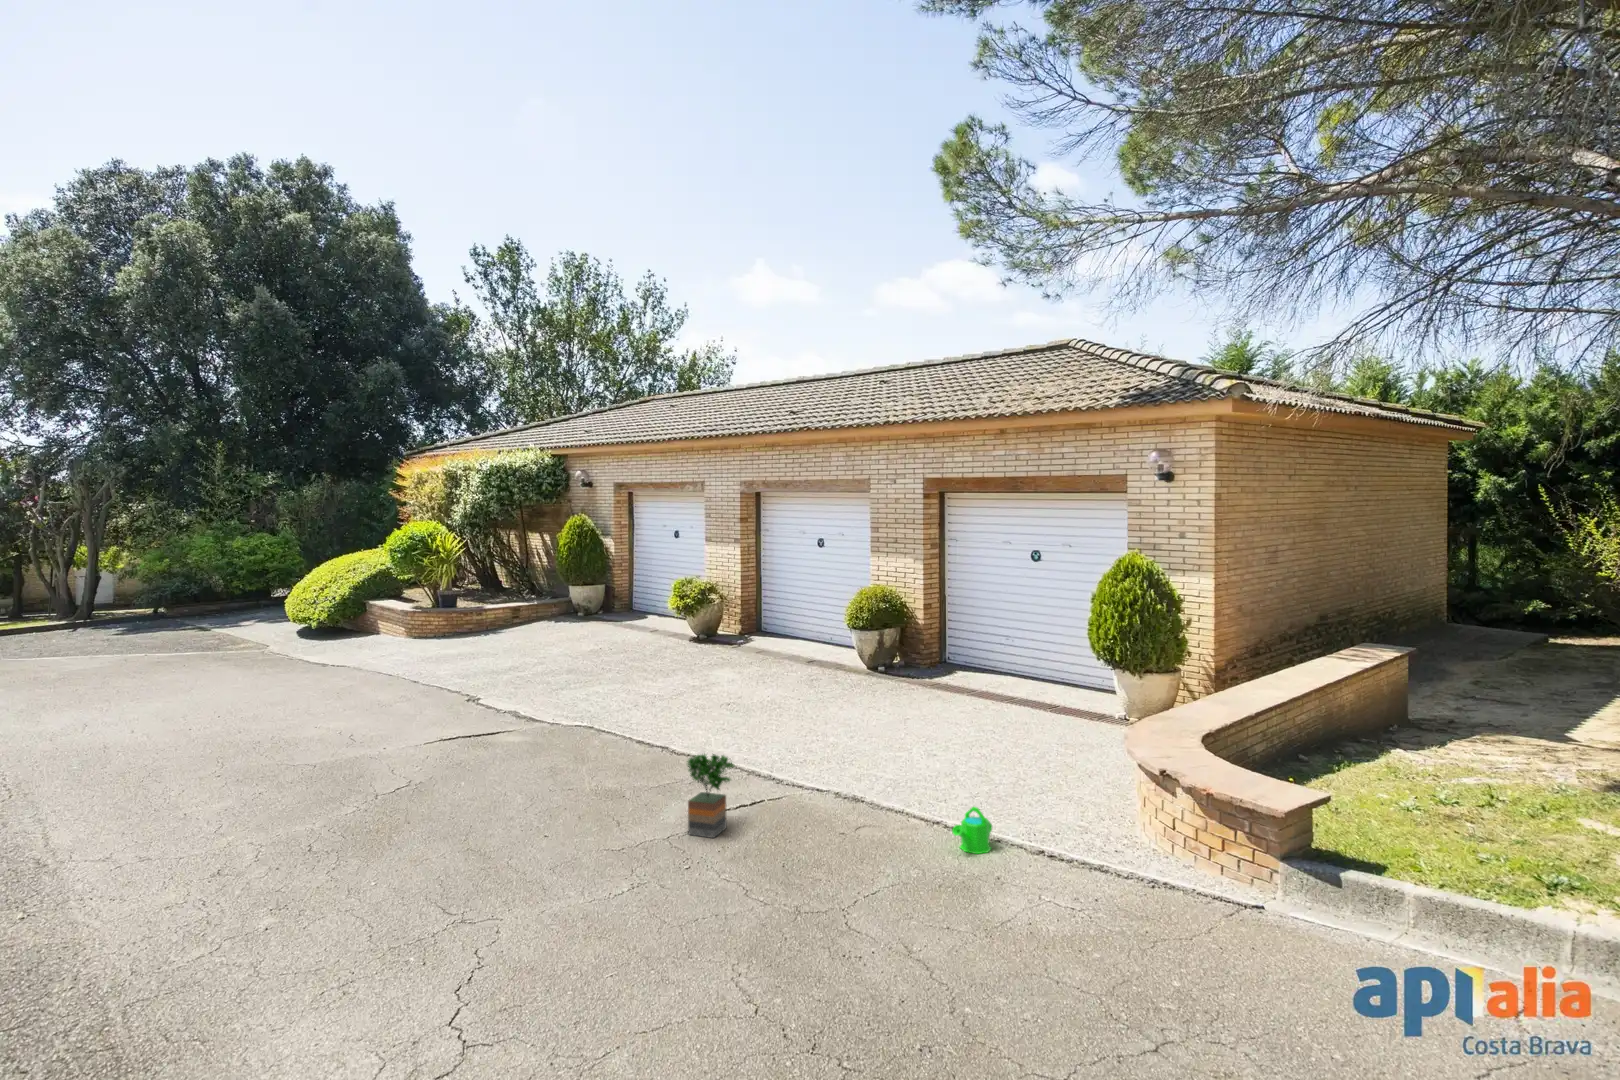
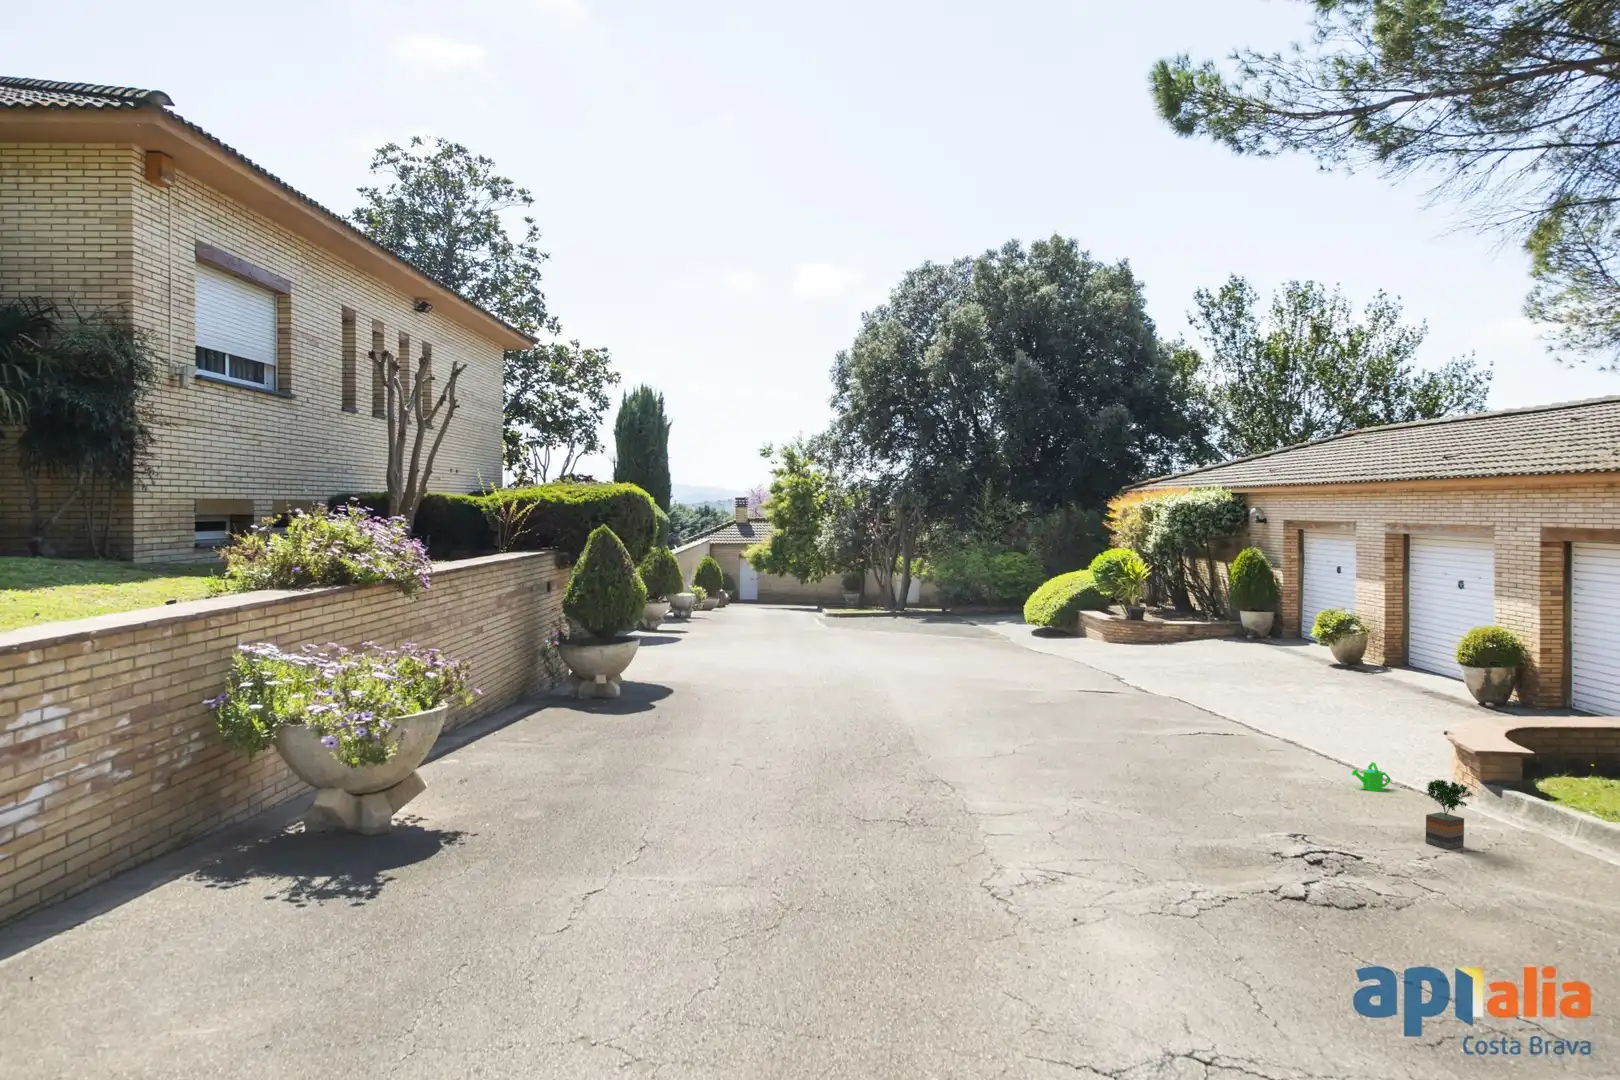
potted tree: present [687,754,734,838] -> present [1426,780,1472,850]

